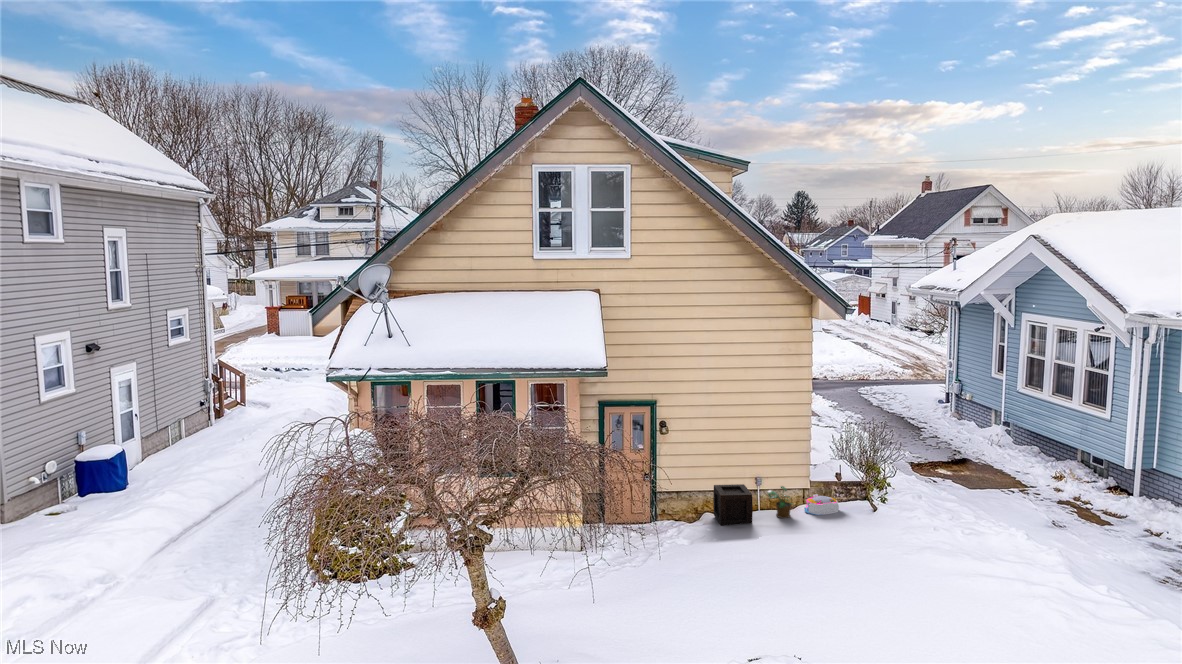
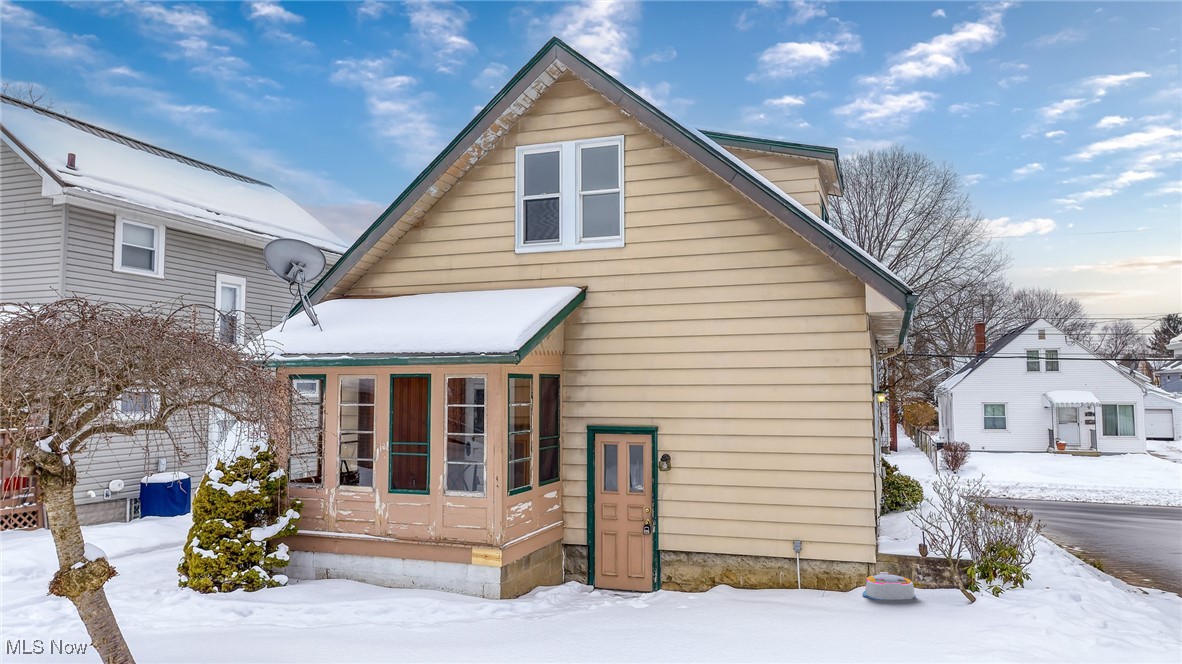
wooden crate: present [713,484,753,526] -> none [728,545,776,602]
potted plant: present [767,486,792,518] -> none [796,554,842,600]

